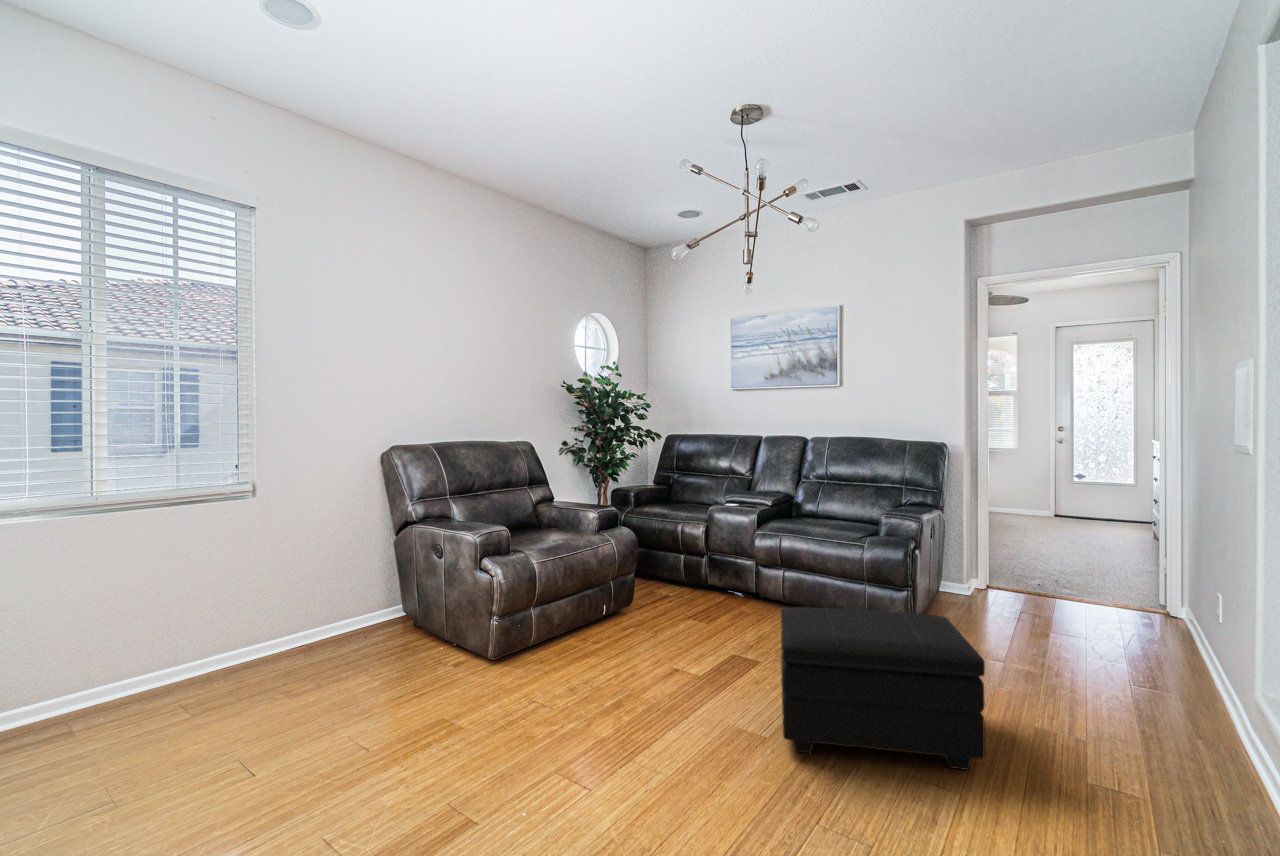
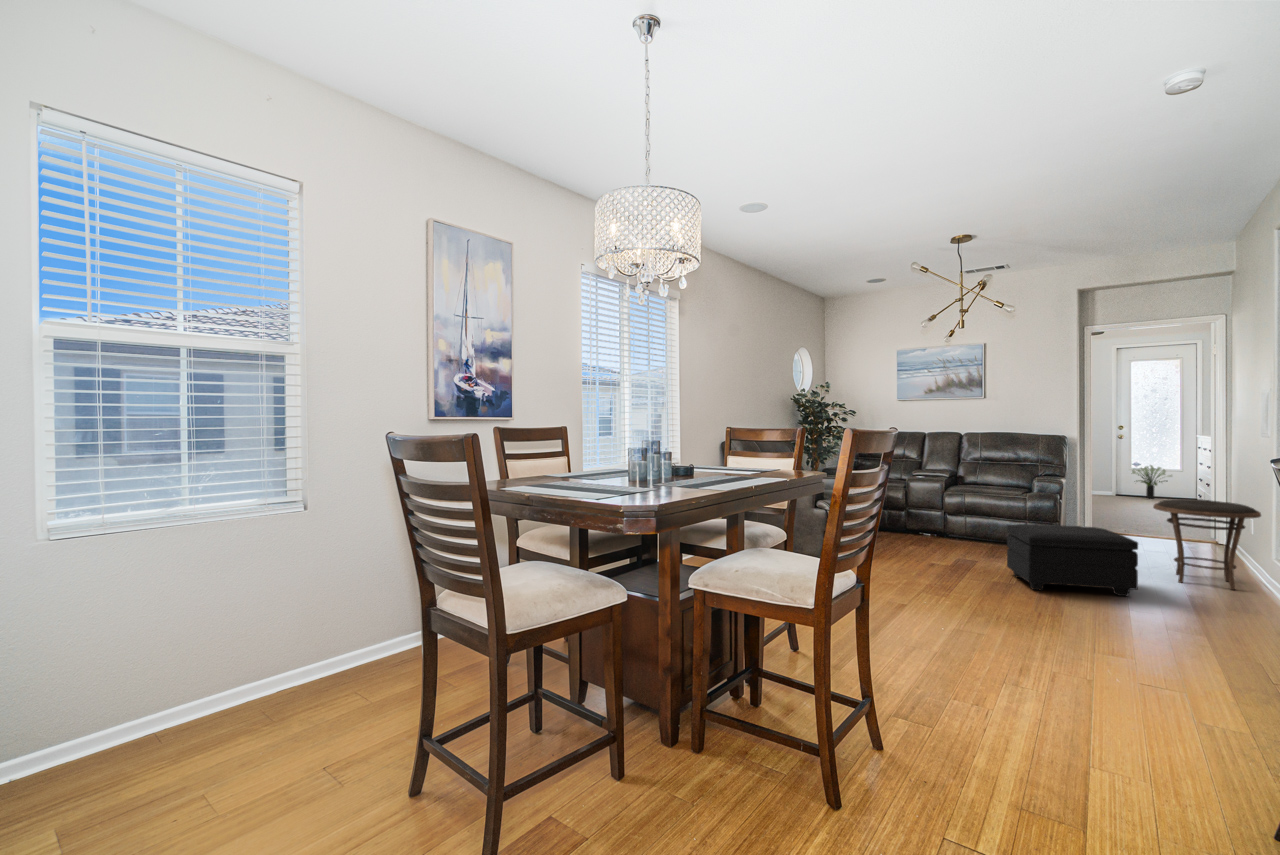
potted plant: none [1071,478,1122,523] -> present [1132,465,1172,499]
side table: none [1041,554,1226,738] -> present [1153,499,1261,590]

